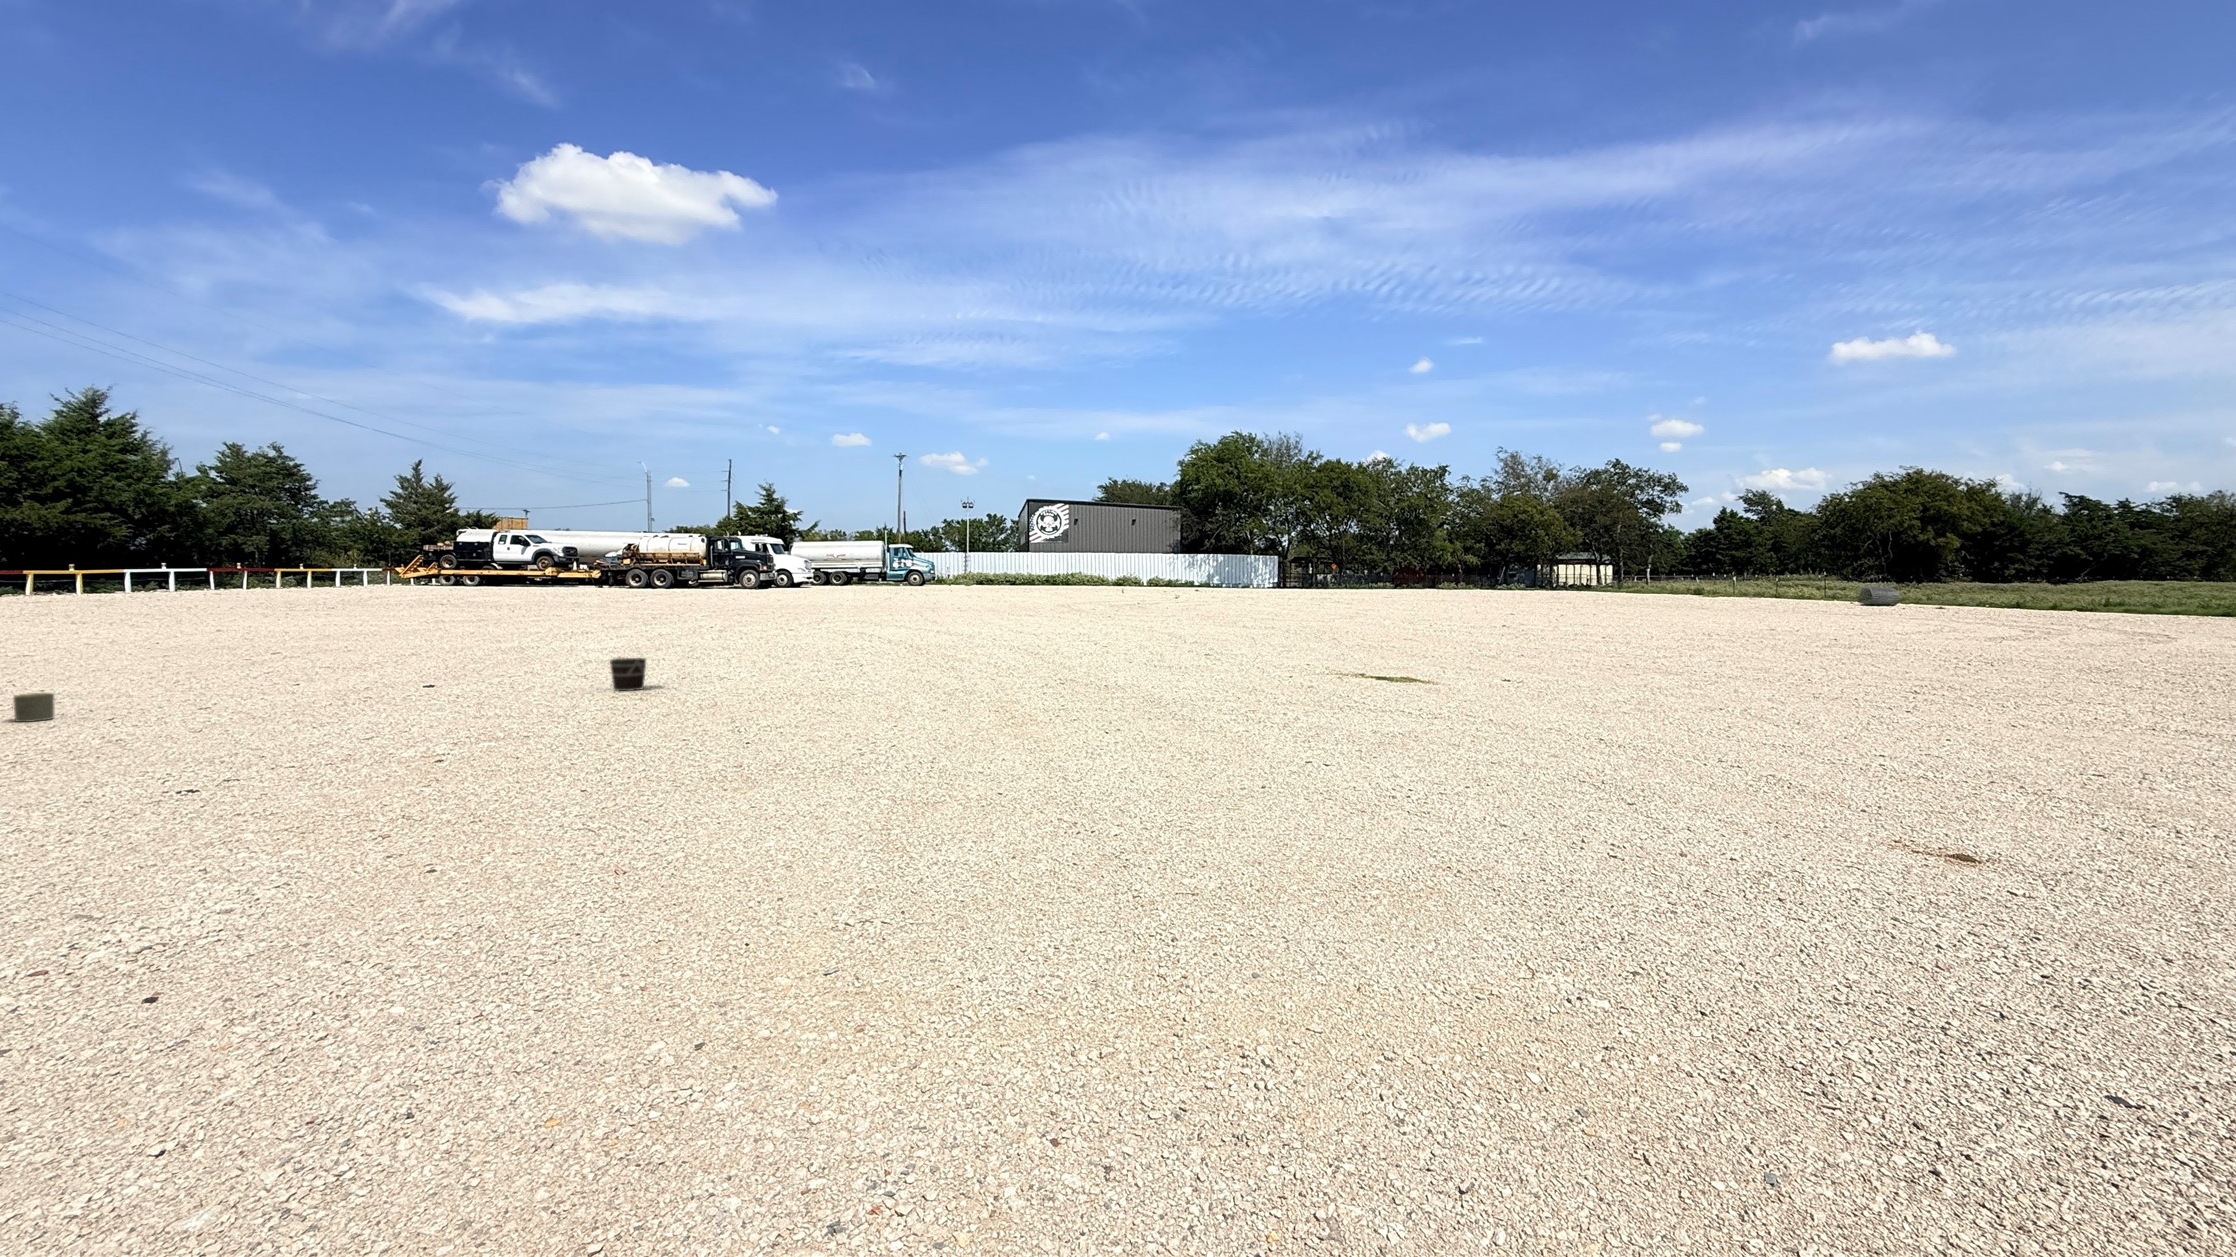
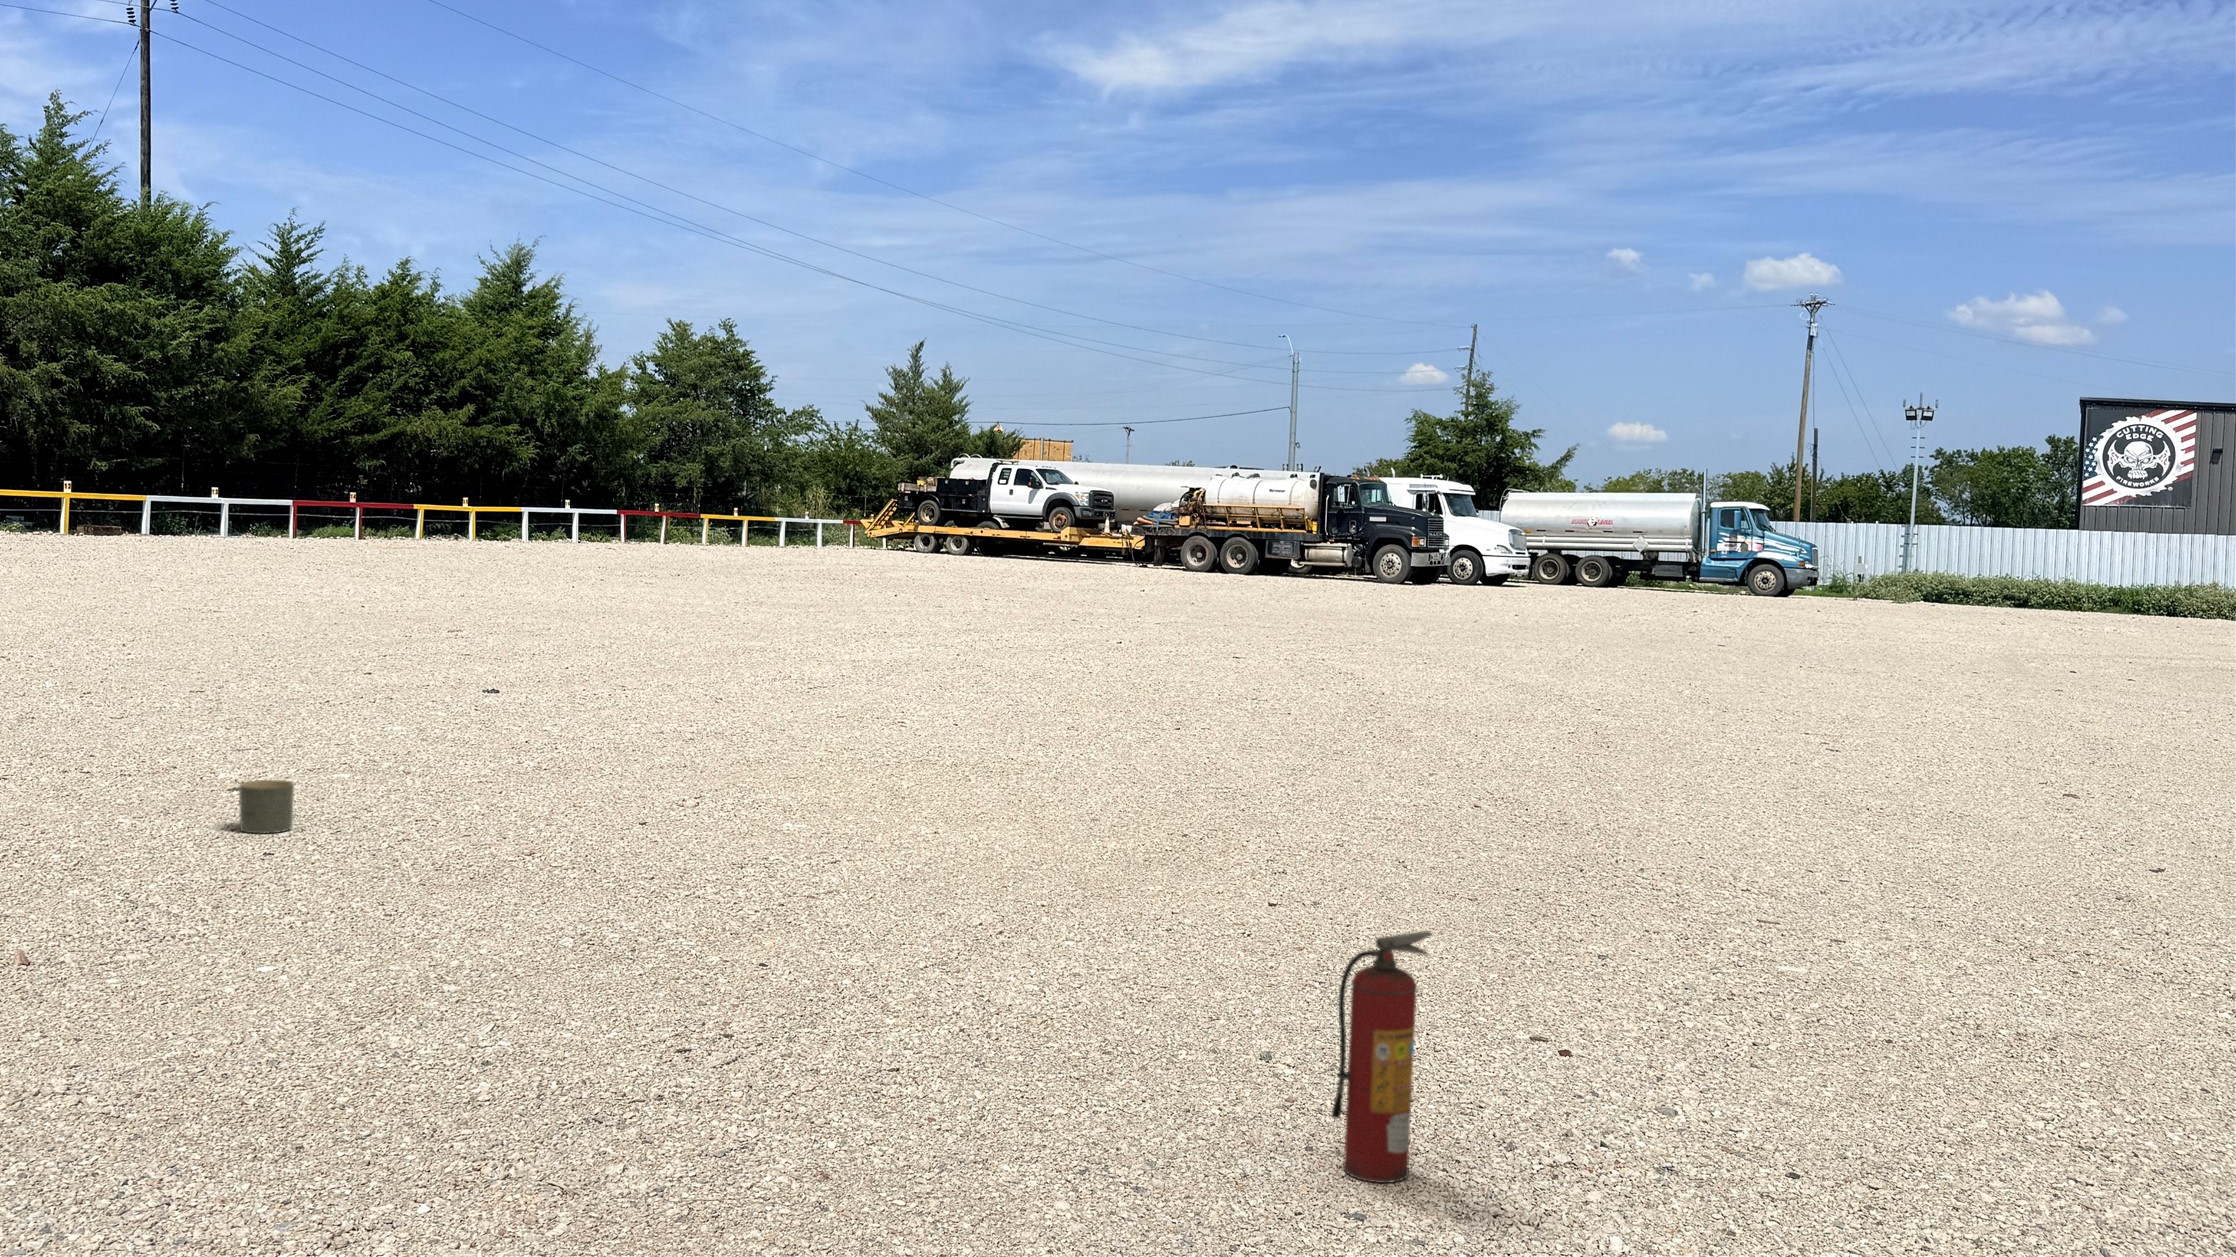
bucket: present [610,658,646,691] -> none [1188,791,1263,874]
fire extinguisher: none [658,665,694,756] -> present [1332,931,1431,1183]

